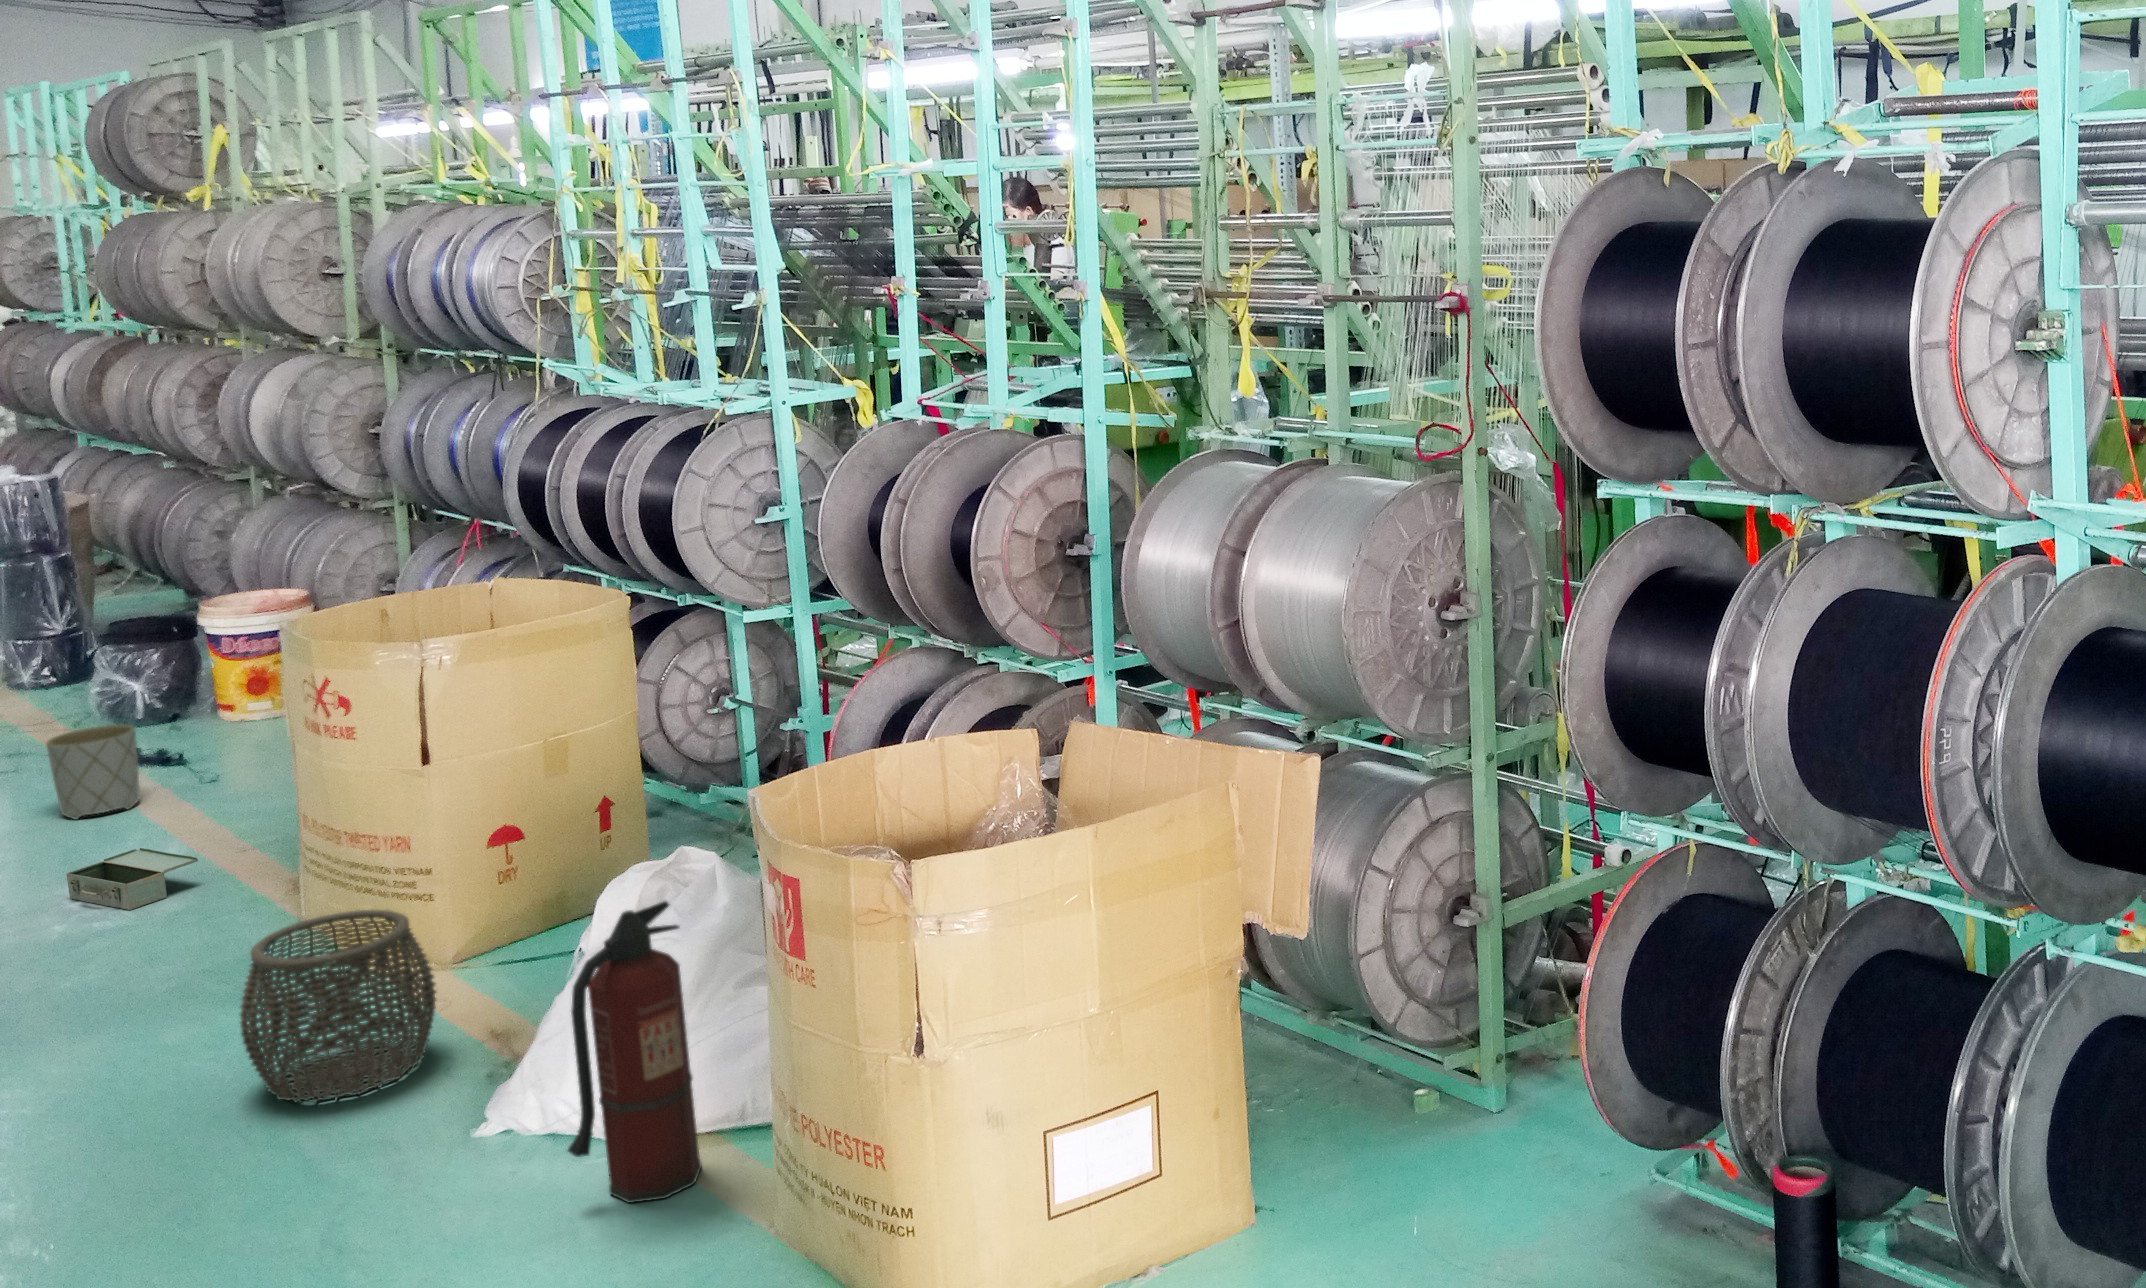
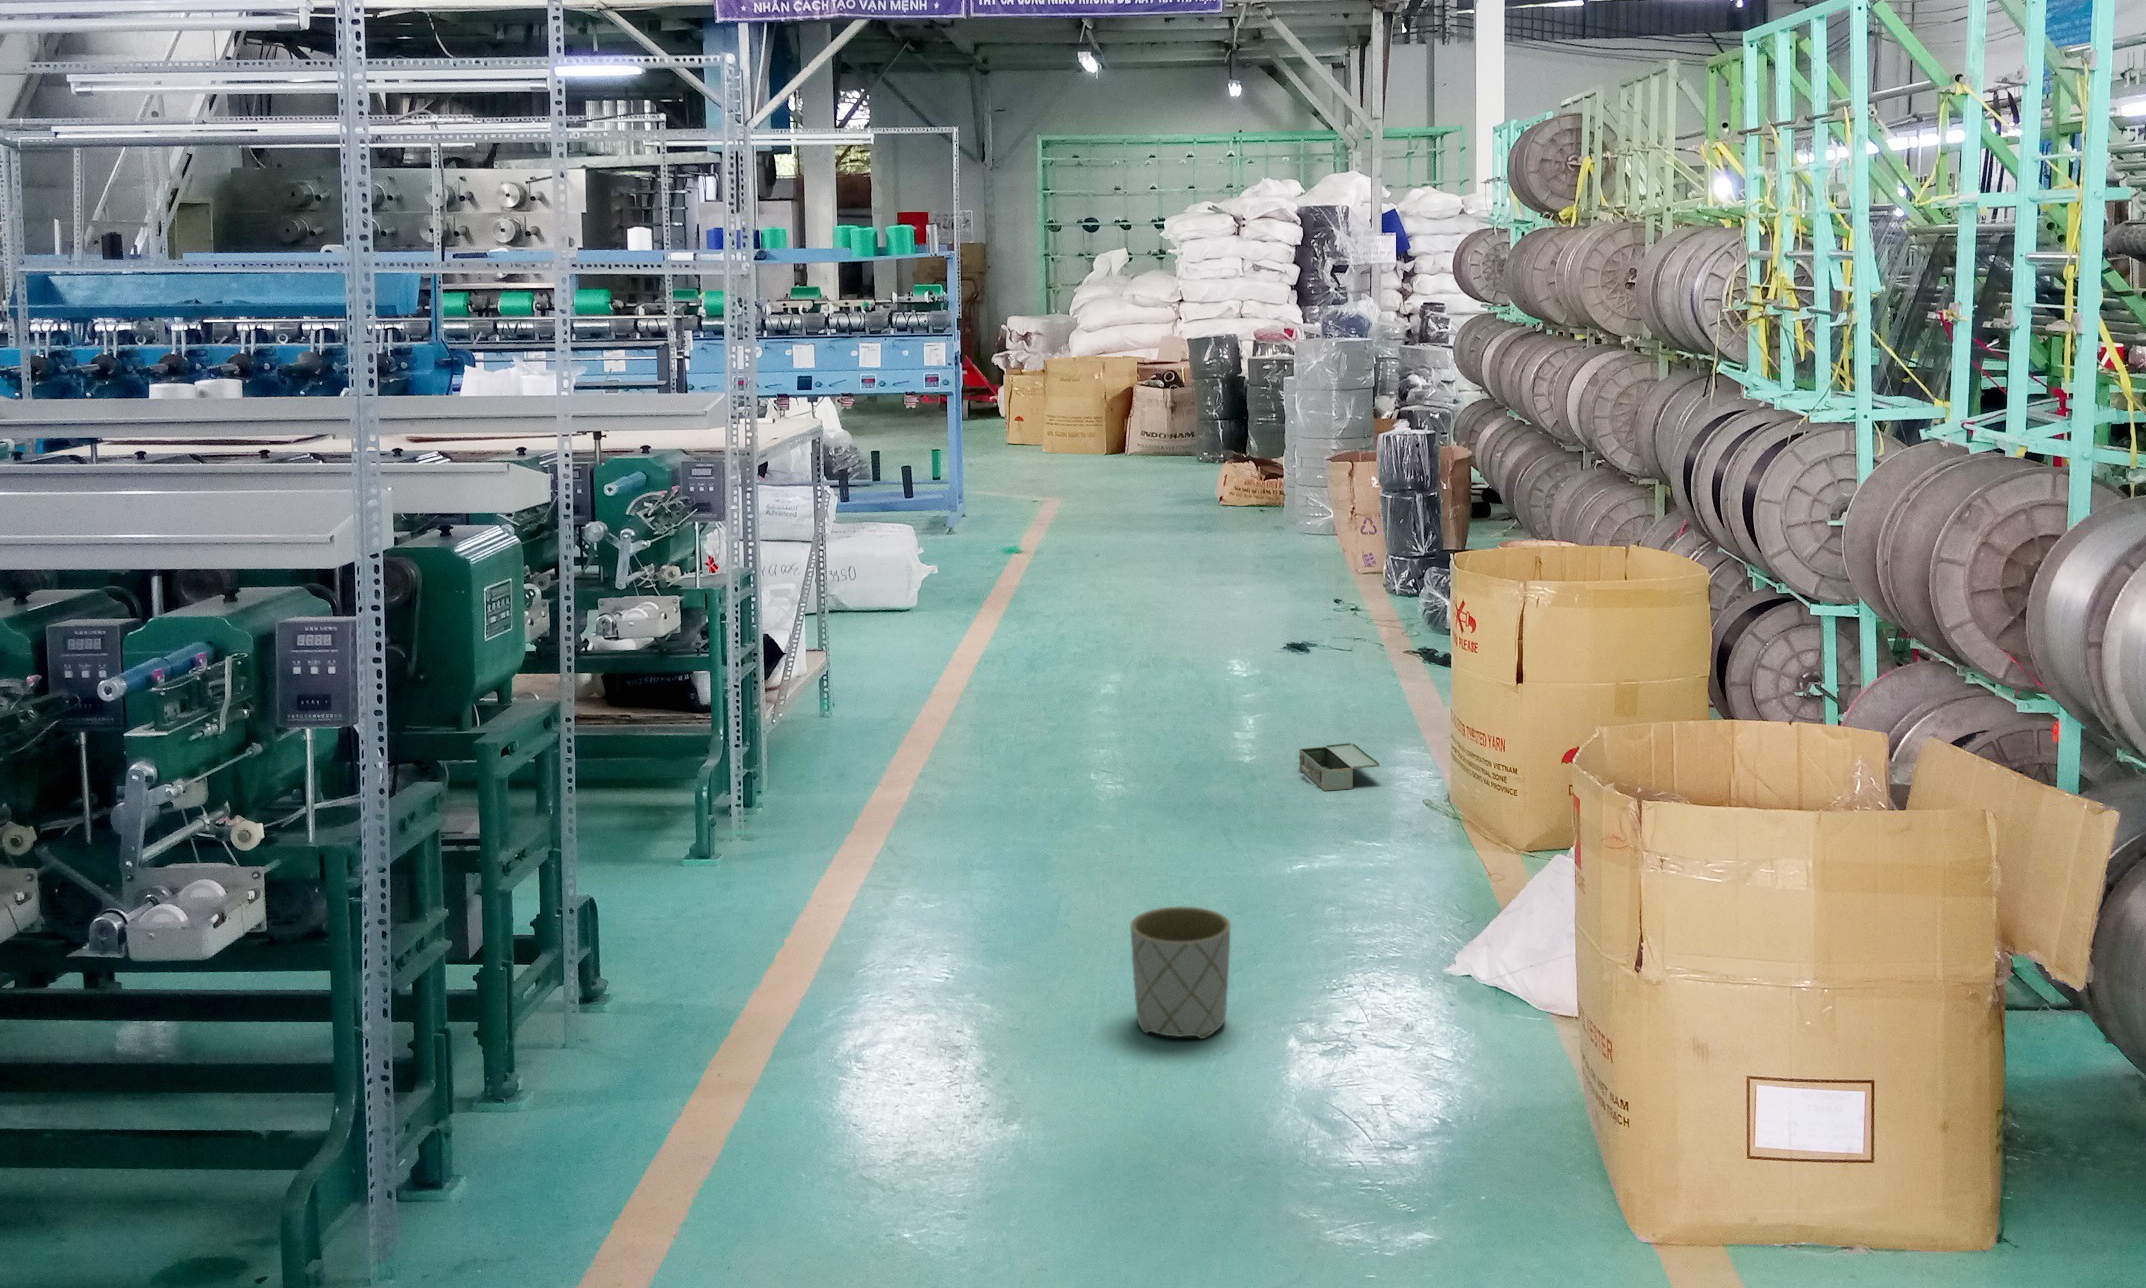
planter: present [46,725,140,820] -> present [1131,907,1230,1039]
fire extinguisher: present [568,901,702,1203] -> none [1395,931,1519,1209]
woven basket: present [240,910,436,1102] -> none [1271,845,1419,1006]

